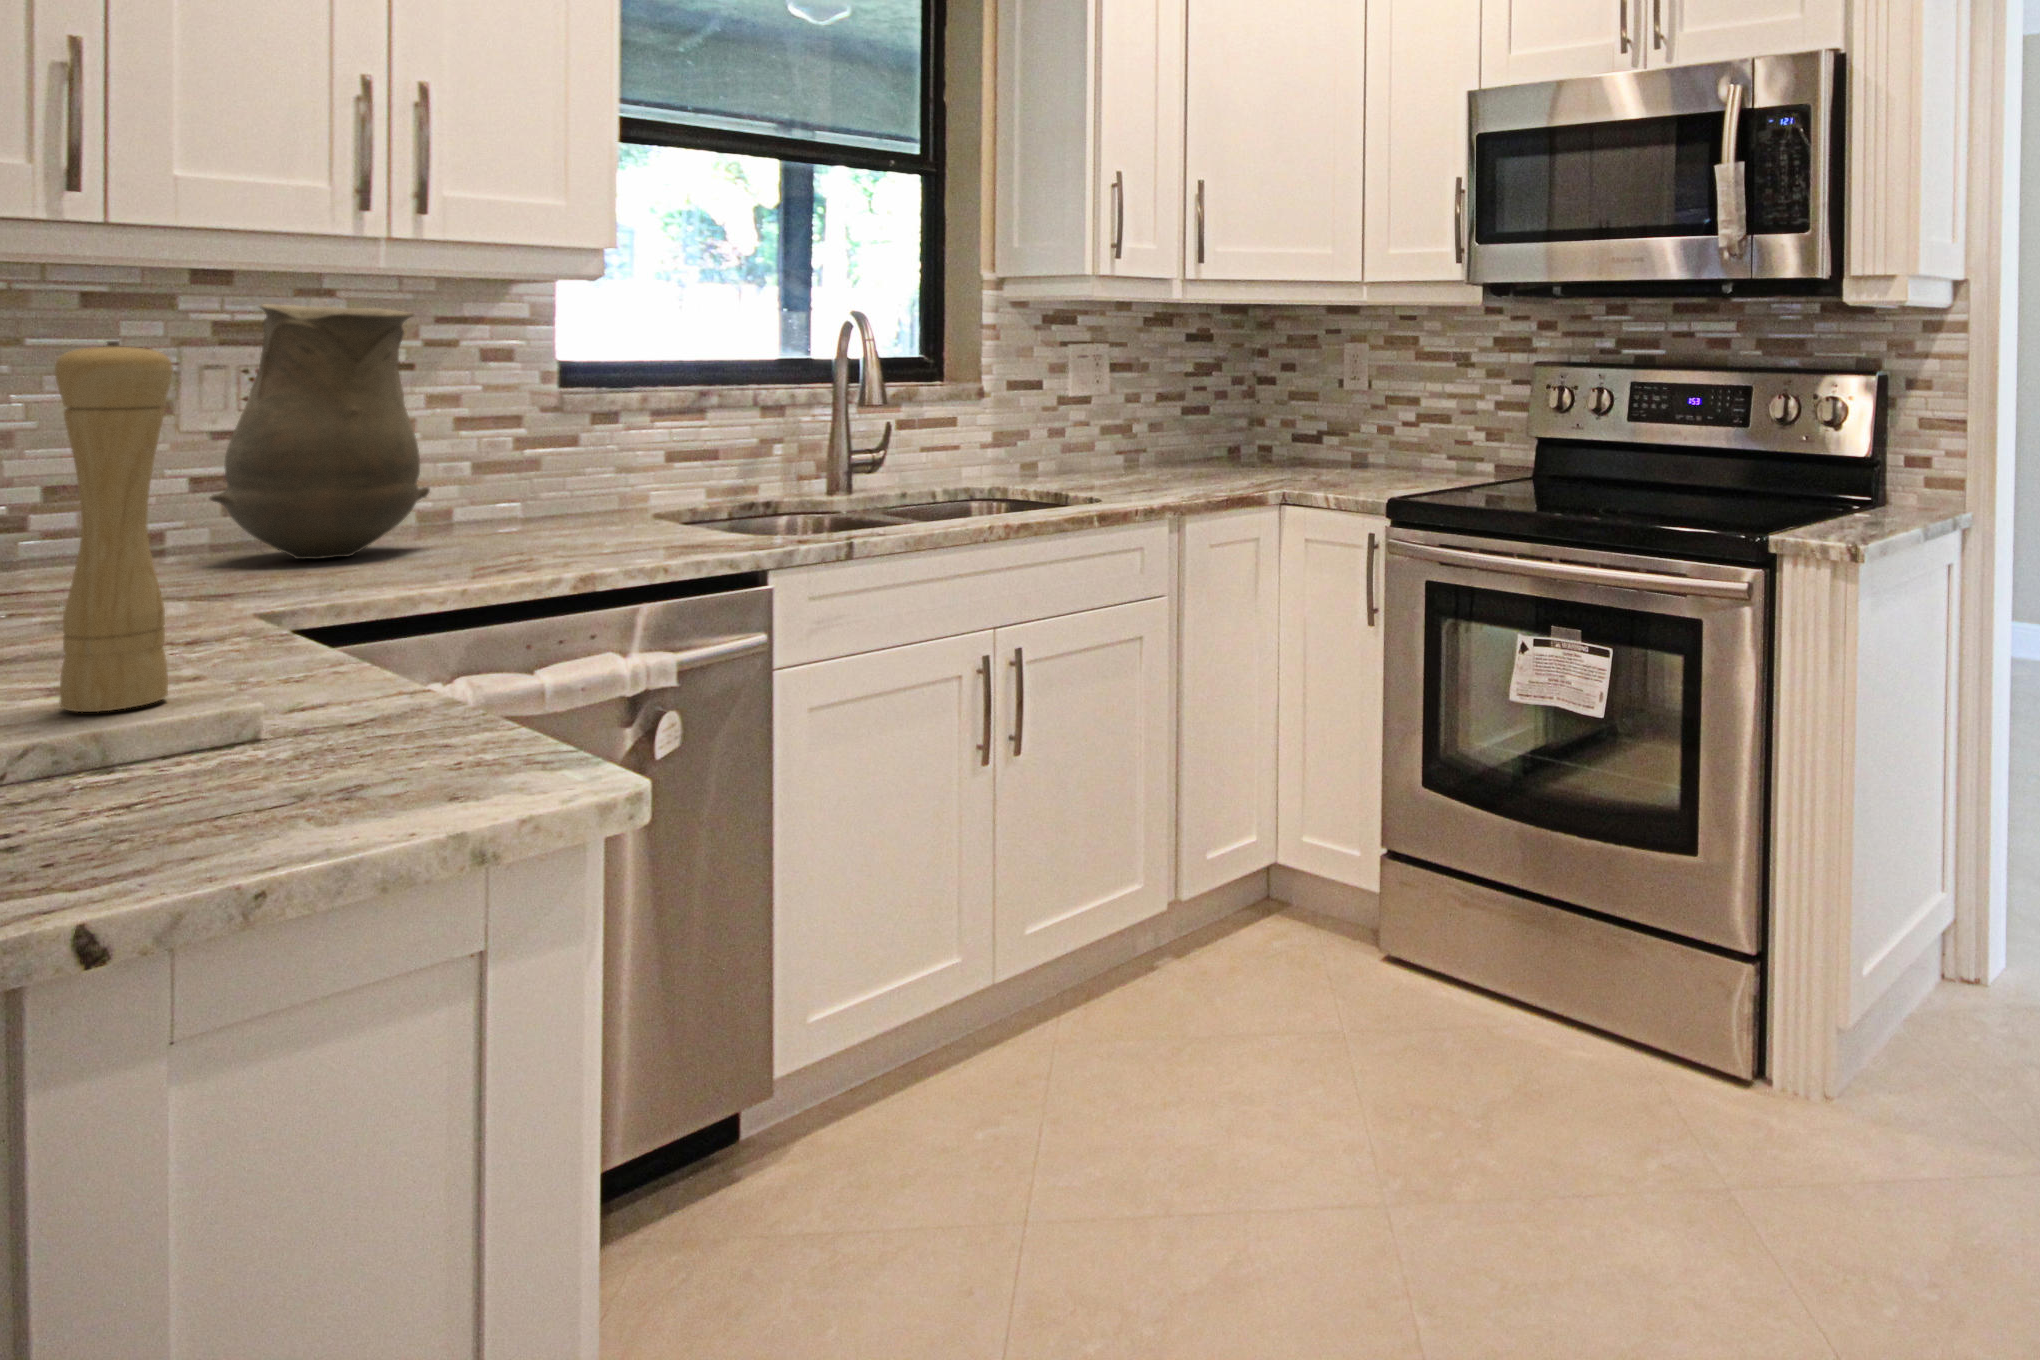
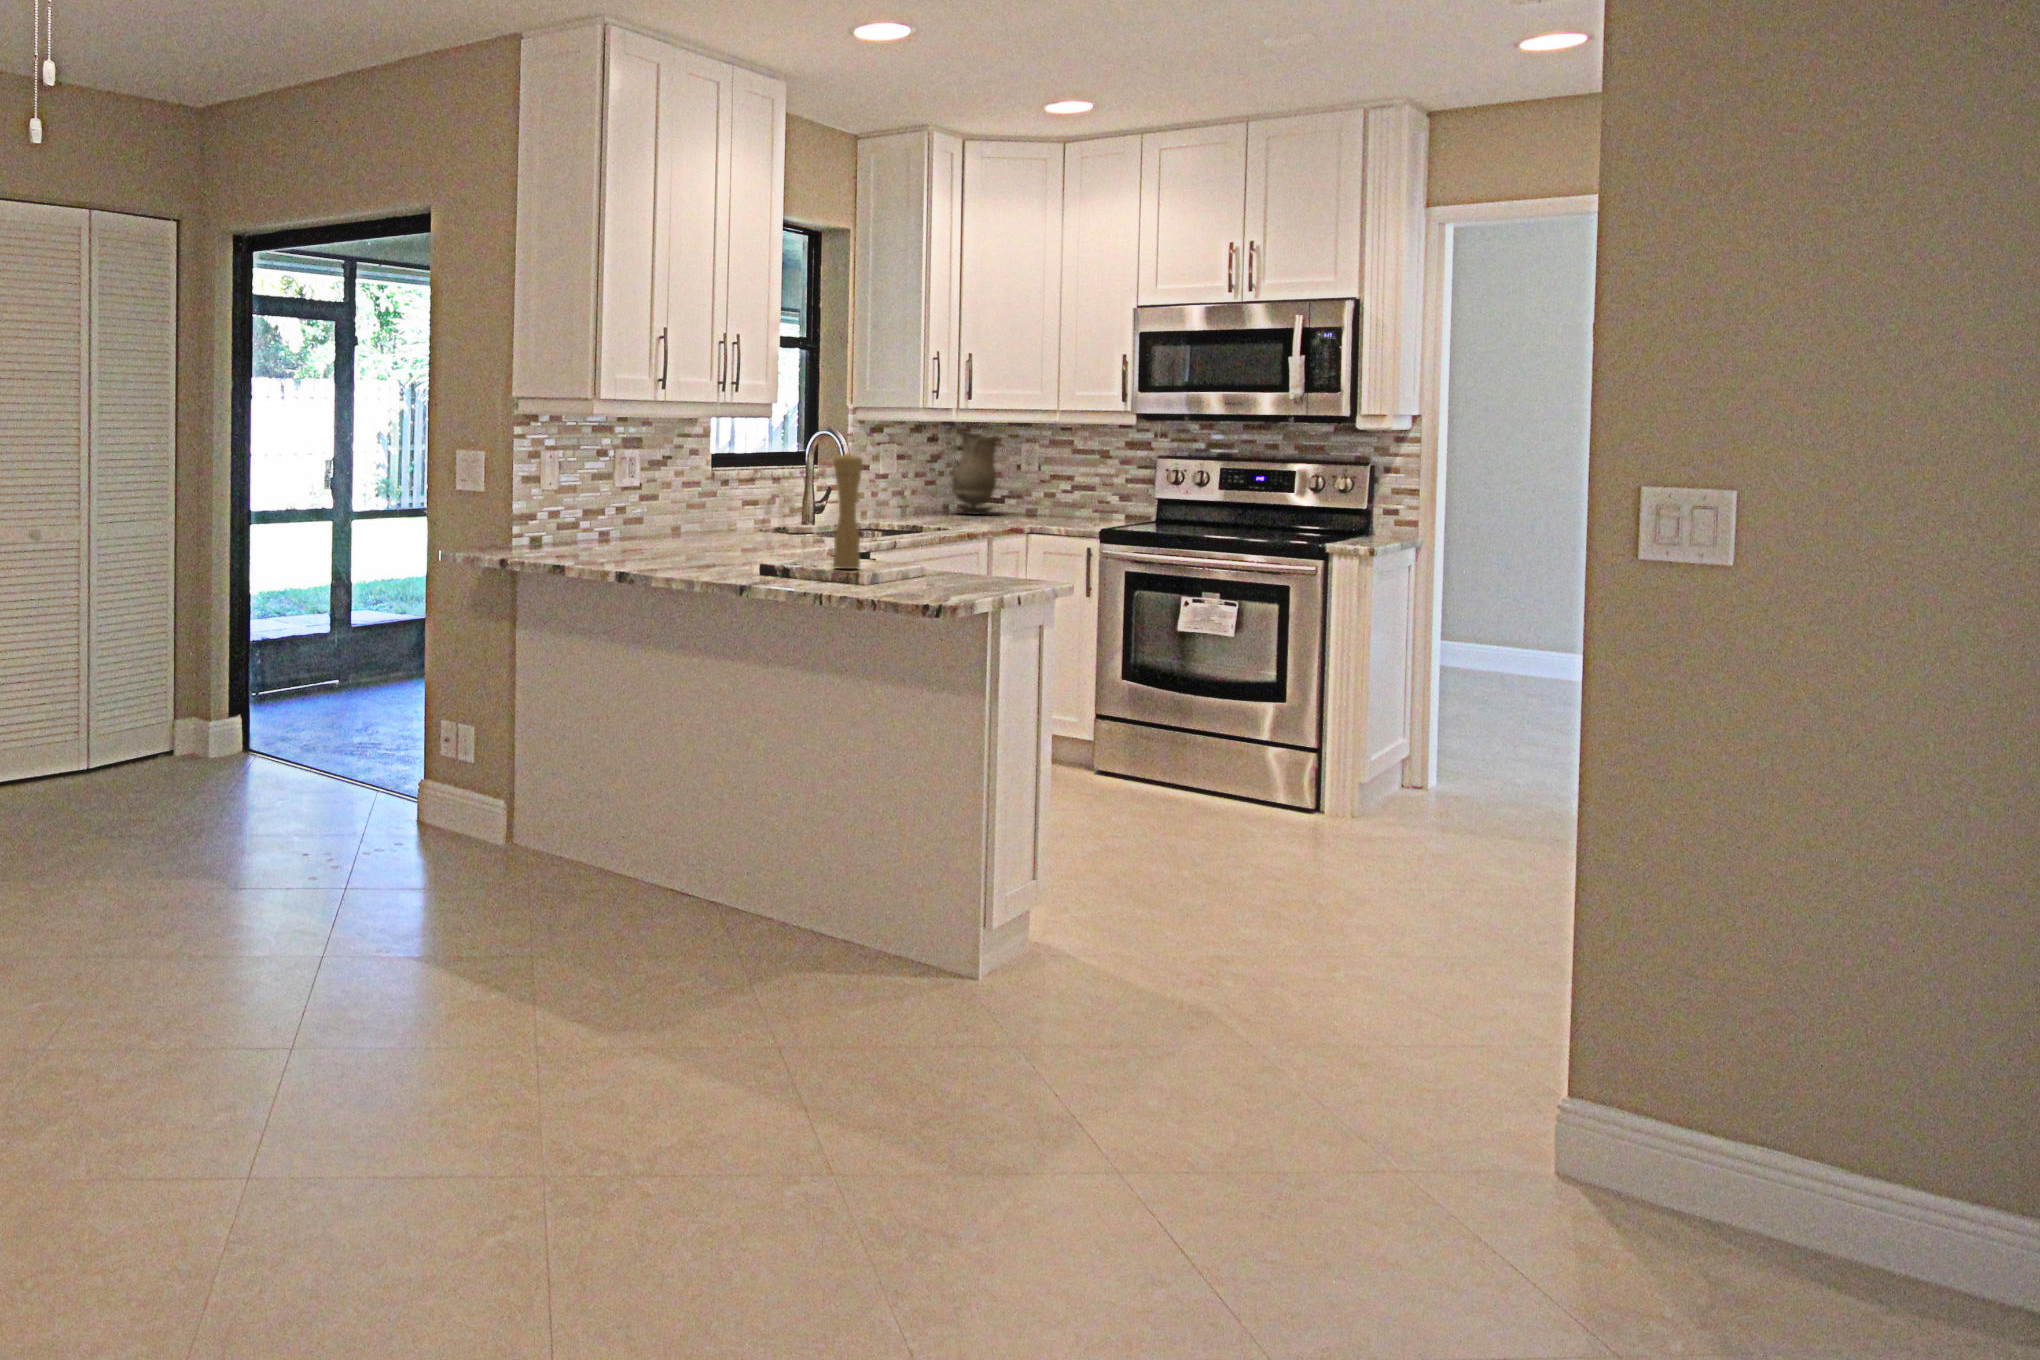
vase: present [210,304,430,559] -> present [952,433,999,515]

